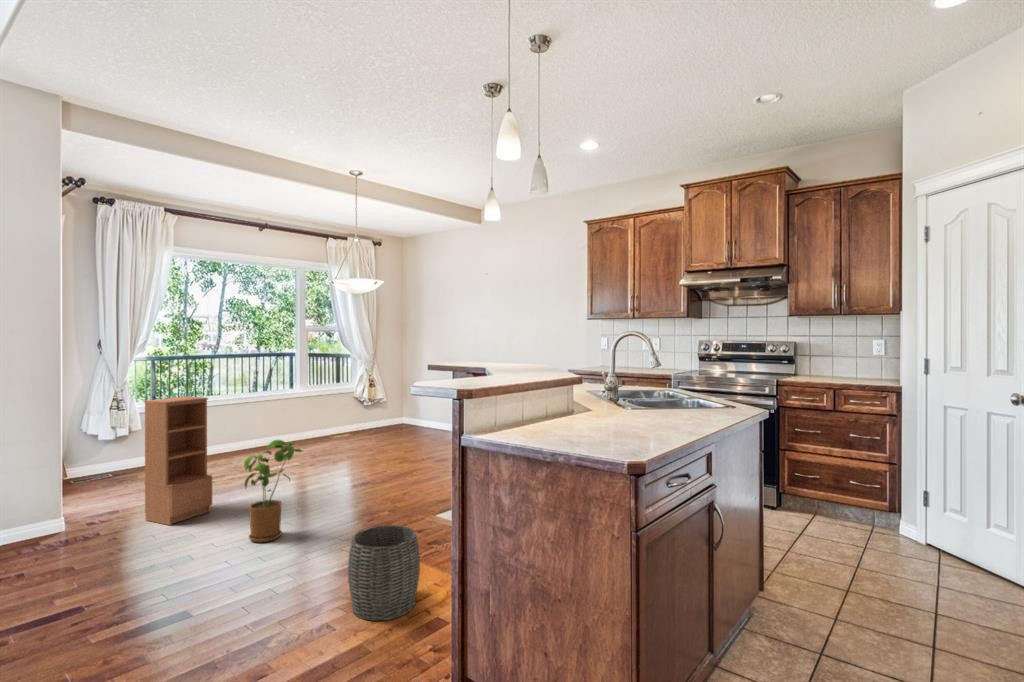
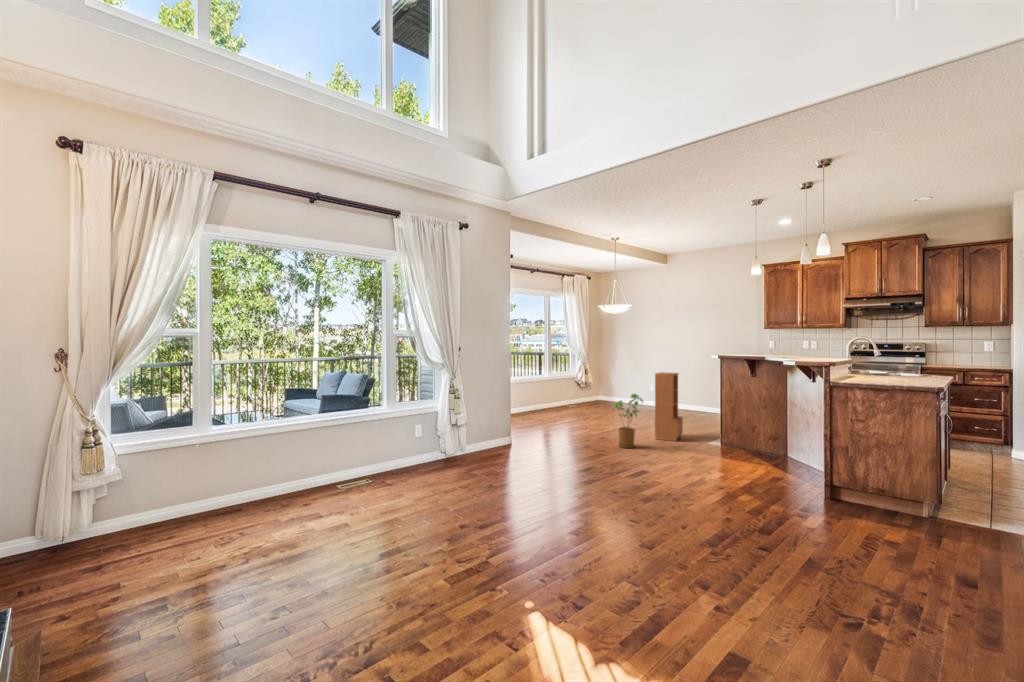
bookcase: present [144,396,212,525] -> present [655,372,683,441]
woven basket: present [348,525,420,621] -> none [720,432,758,473]

